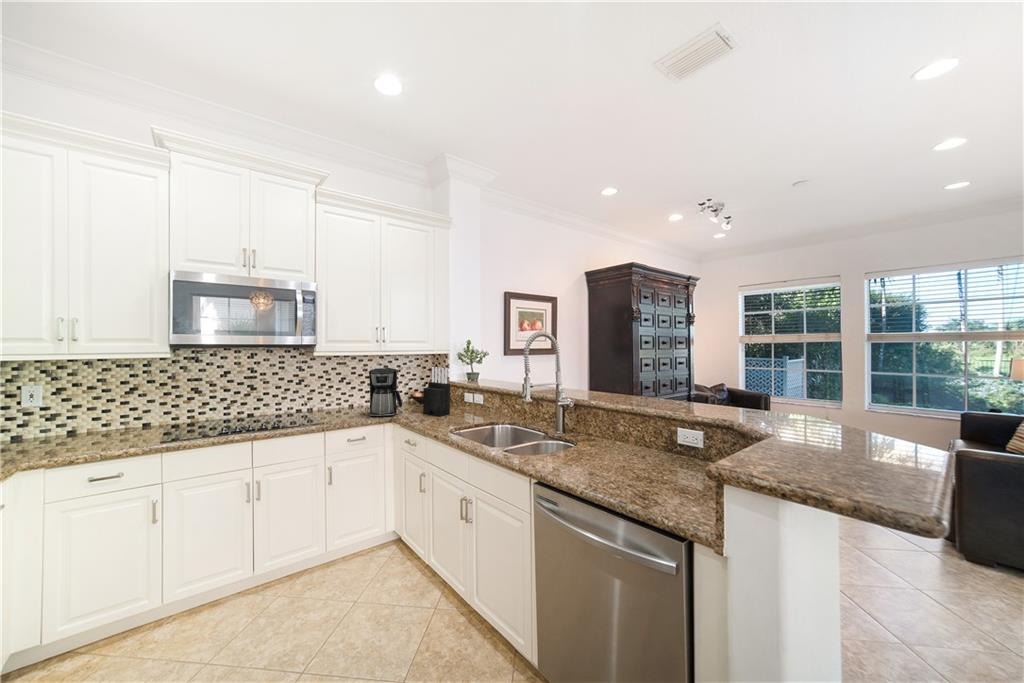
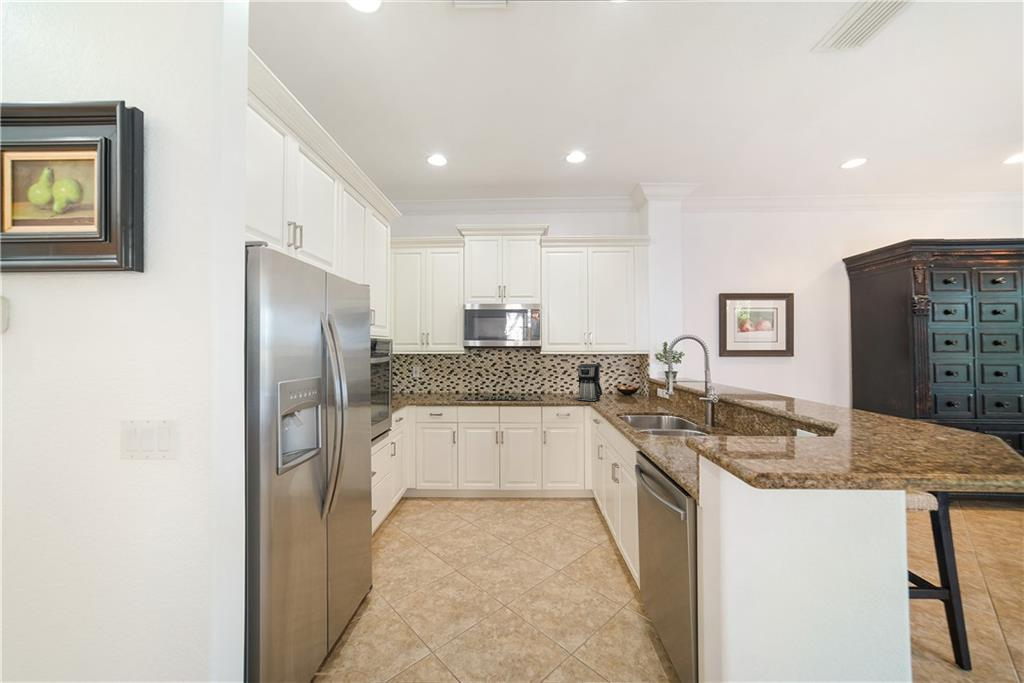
knife block: present [423,367,450,416] -> none [620,364,642,405]

